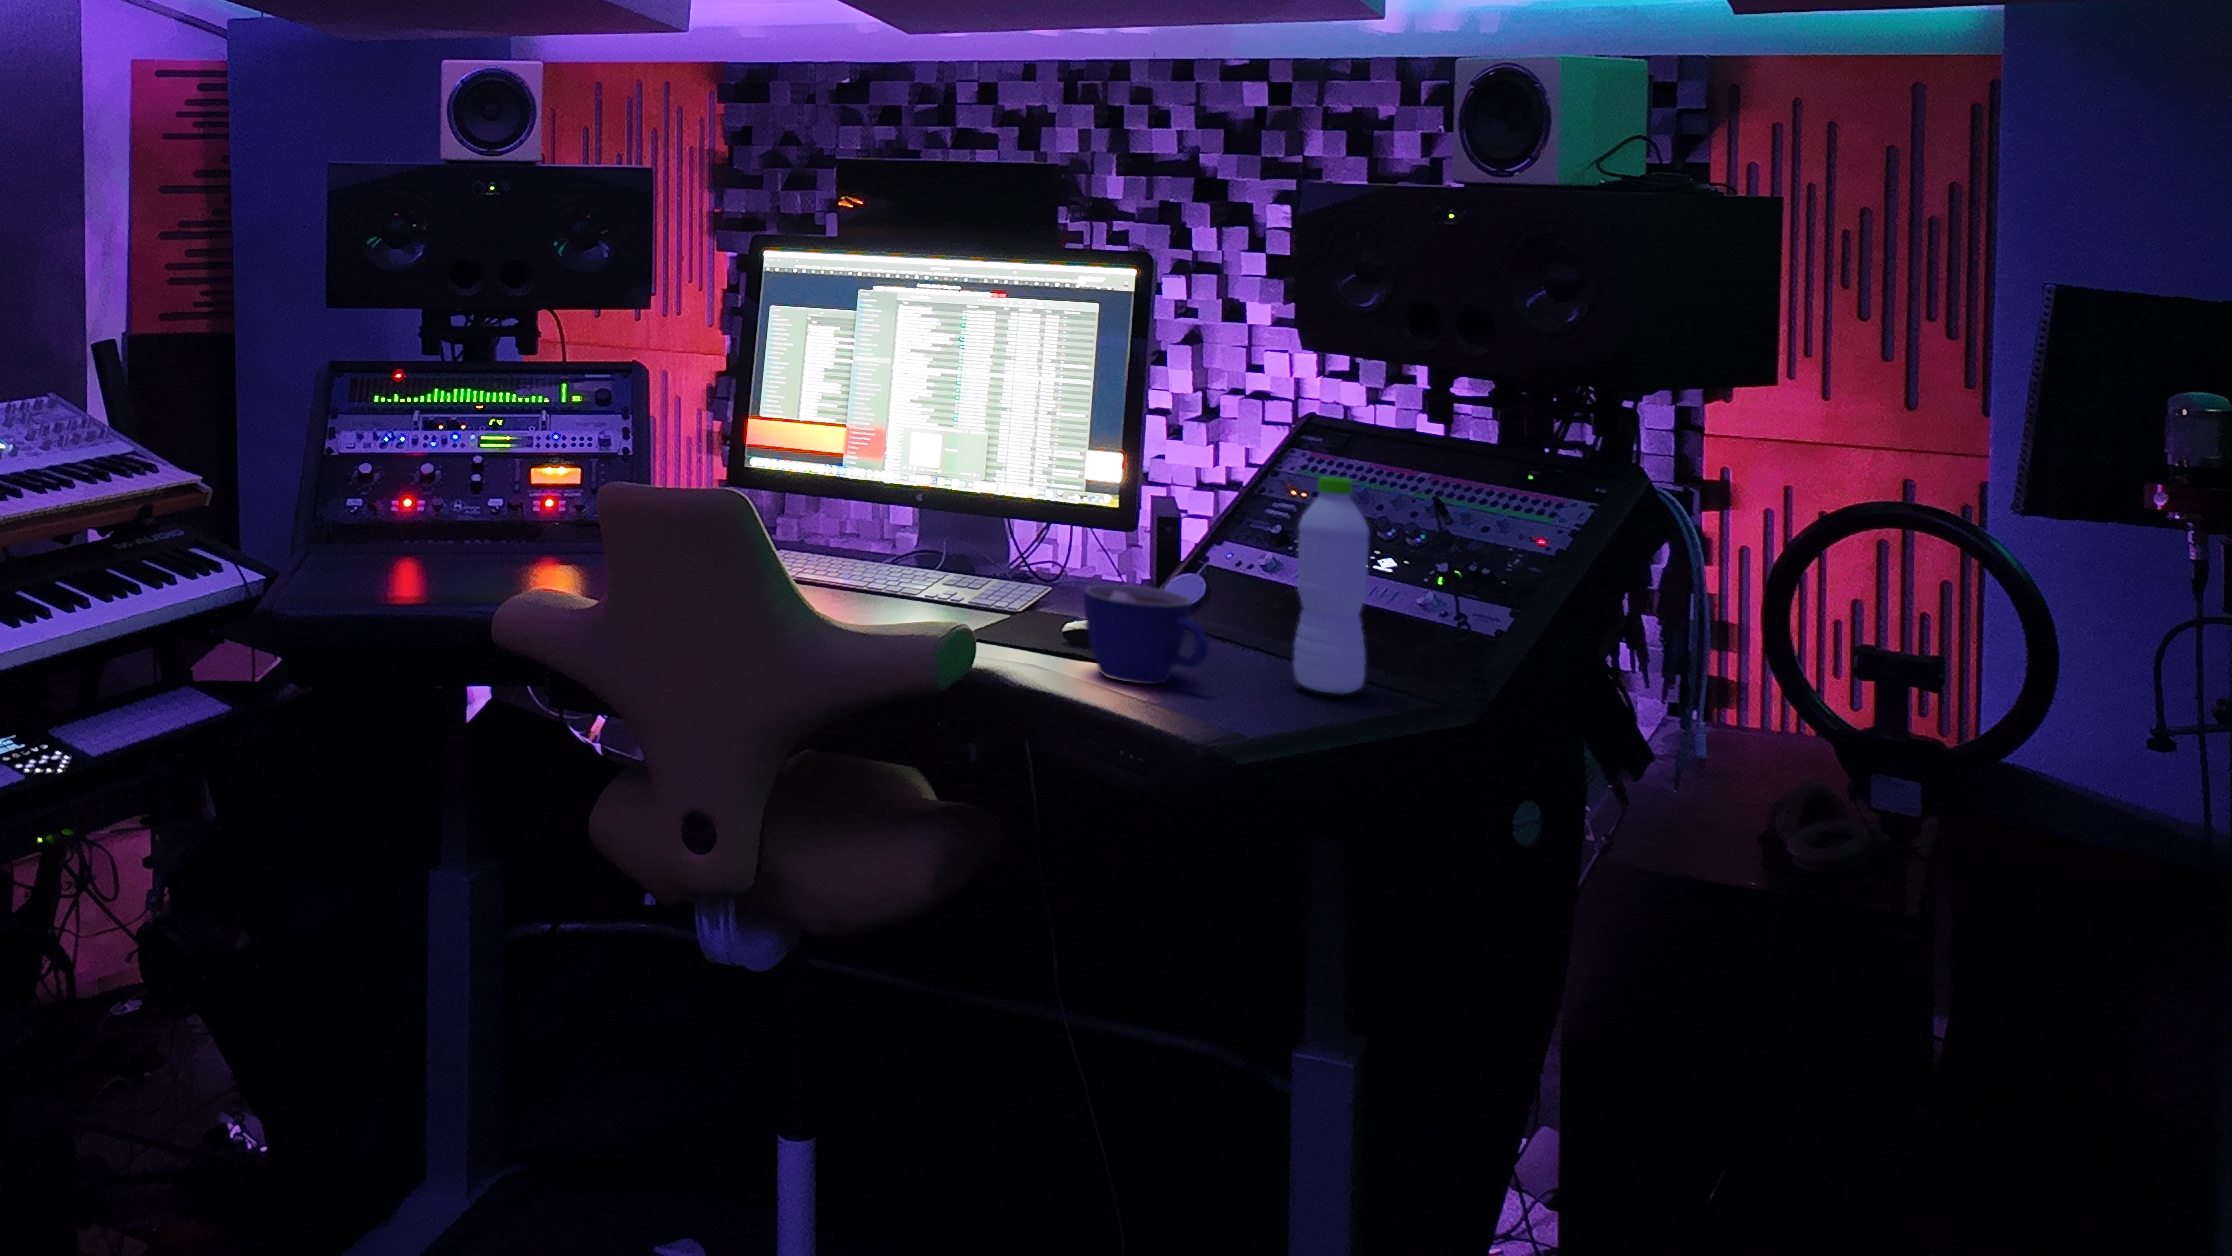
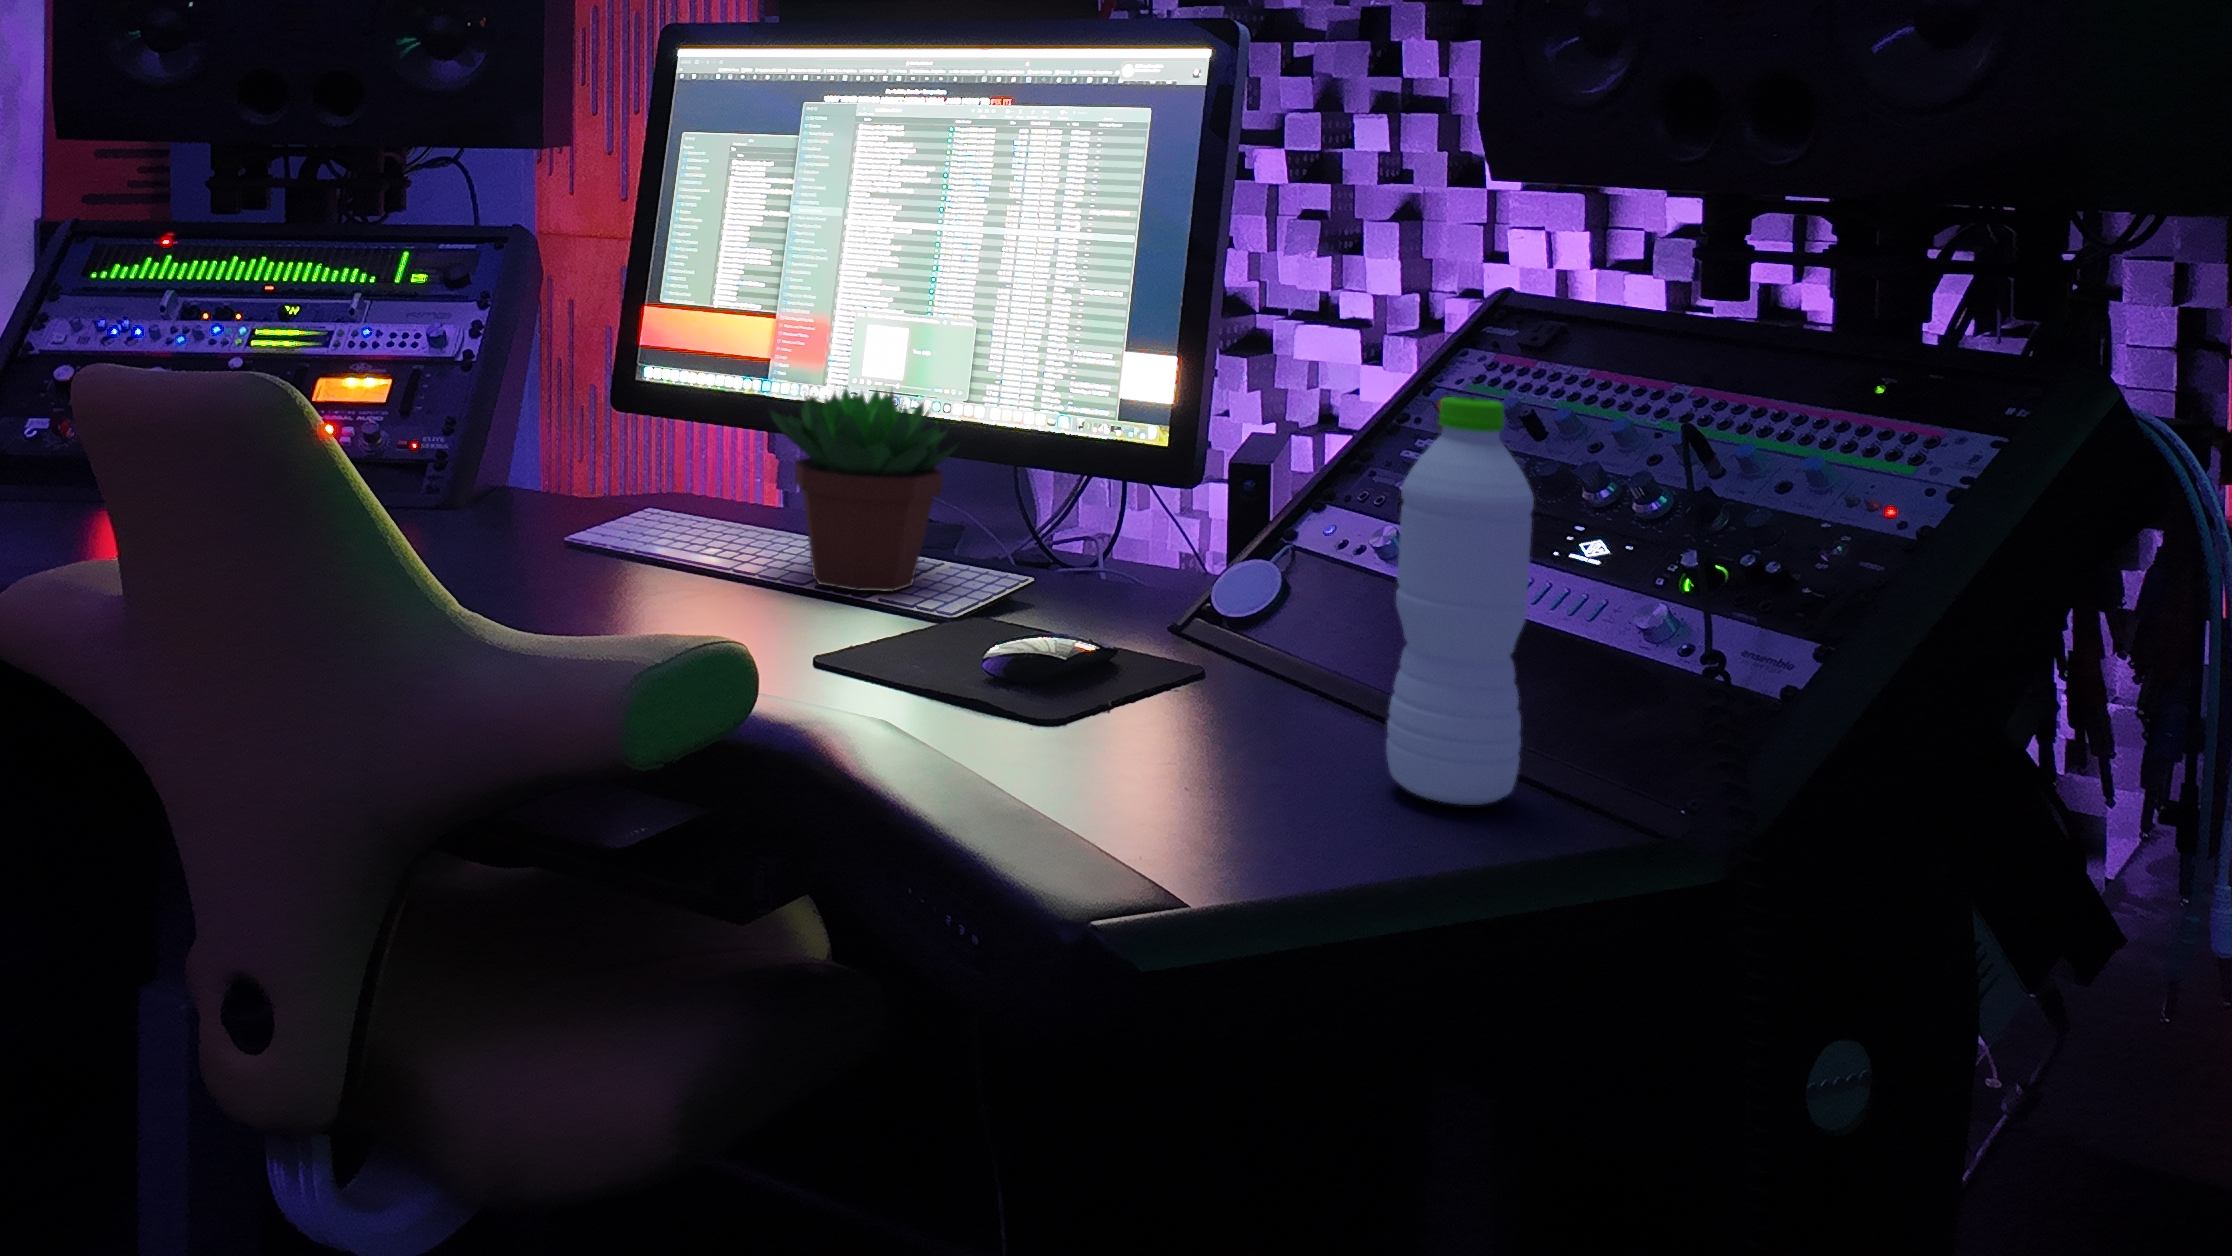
succulent plant: none [879,472,1000,598] -> present [770,389,957,591]
cup: present [1084,585,1208,684] -> none [1006,589,1216,777]

